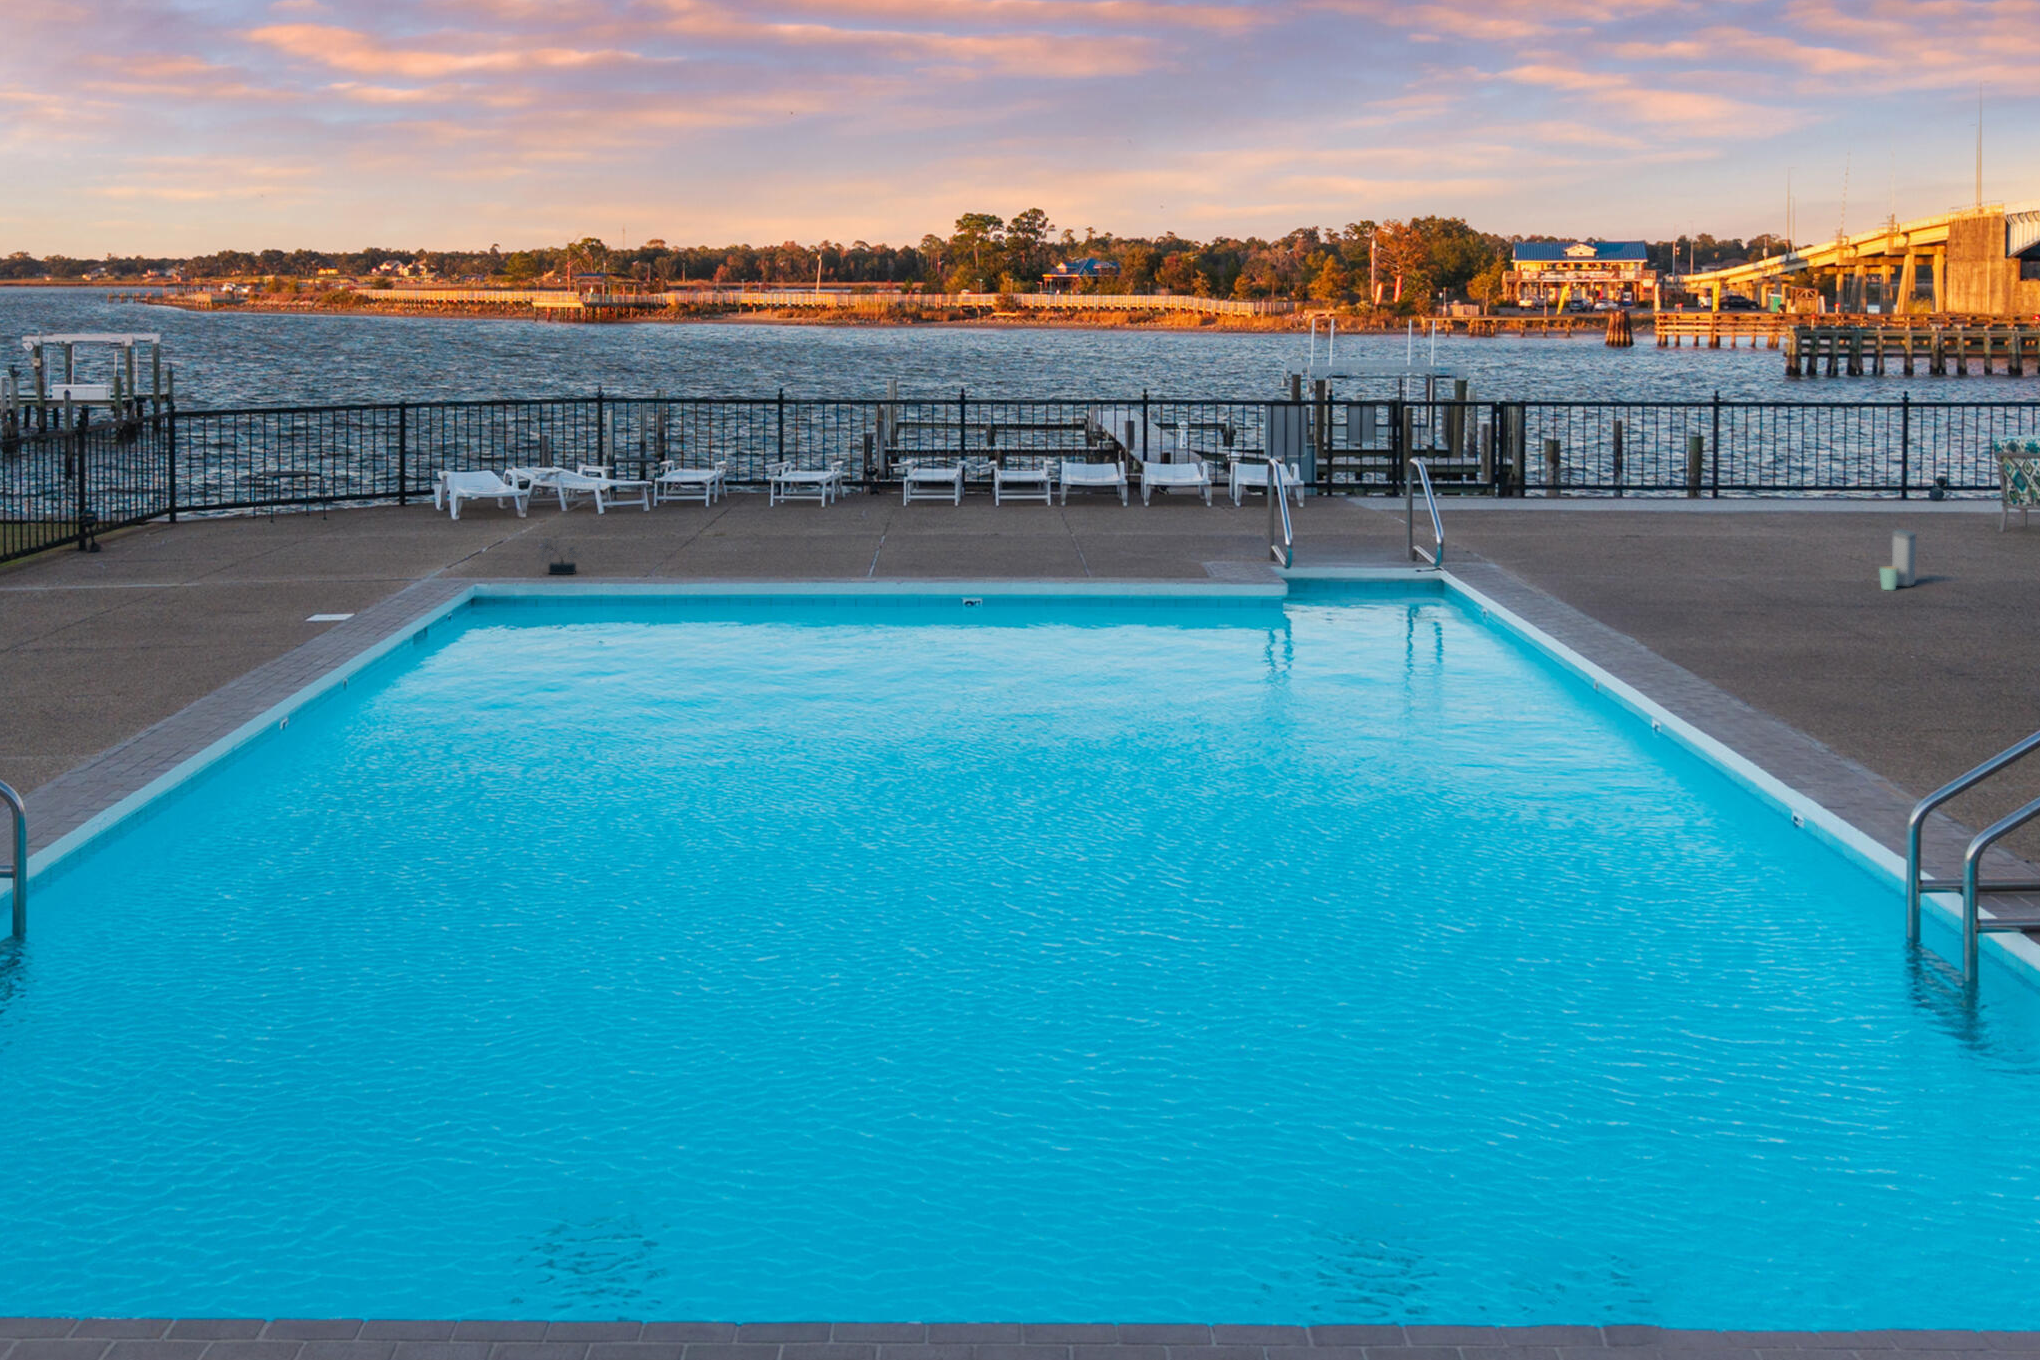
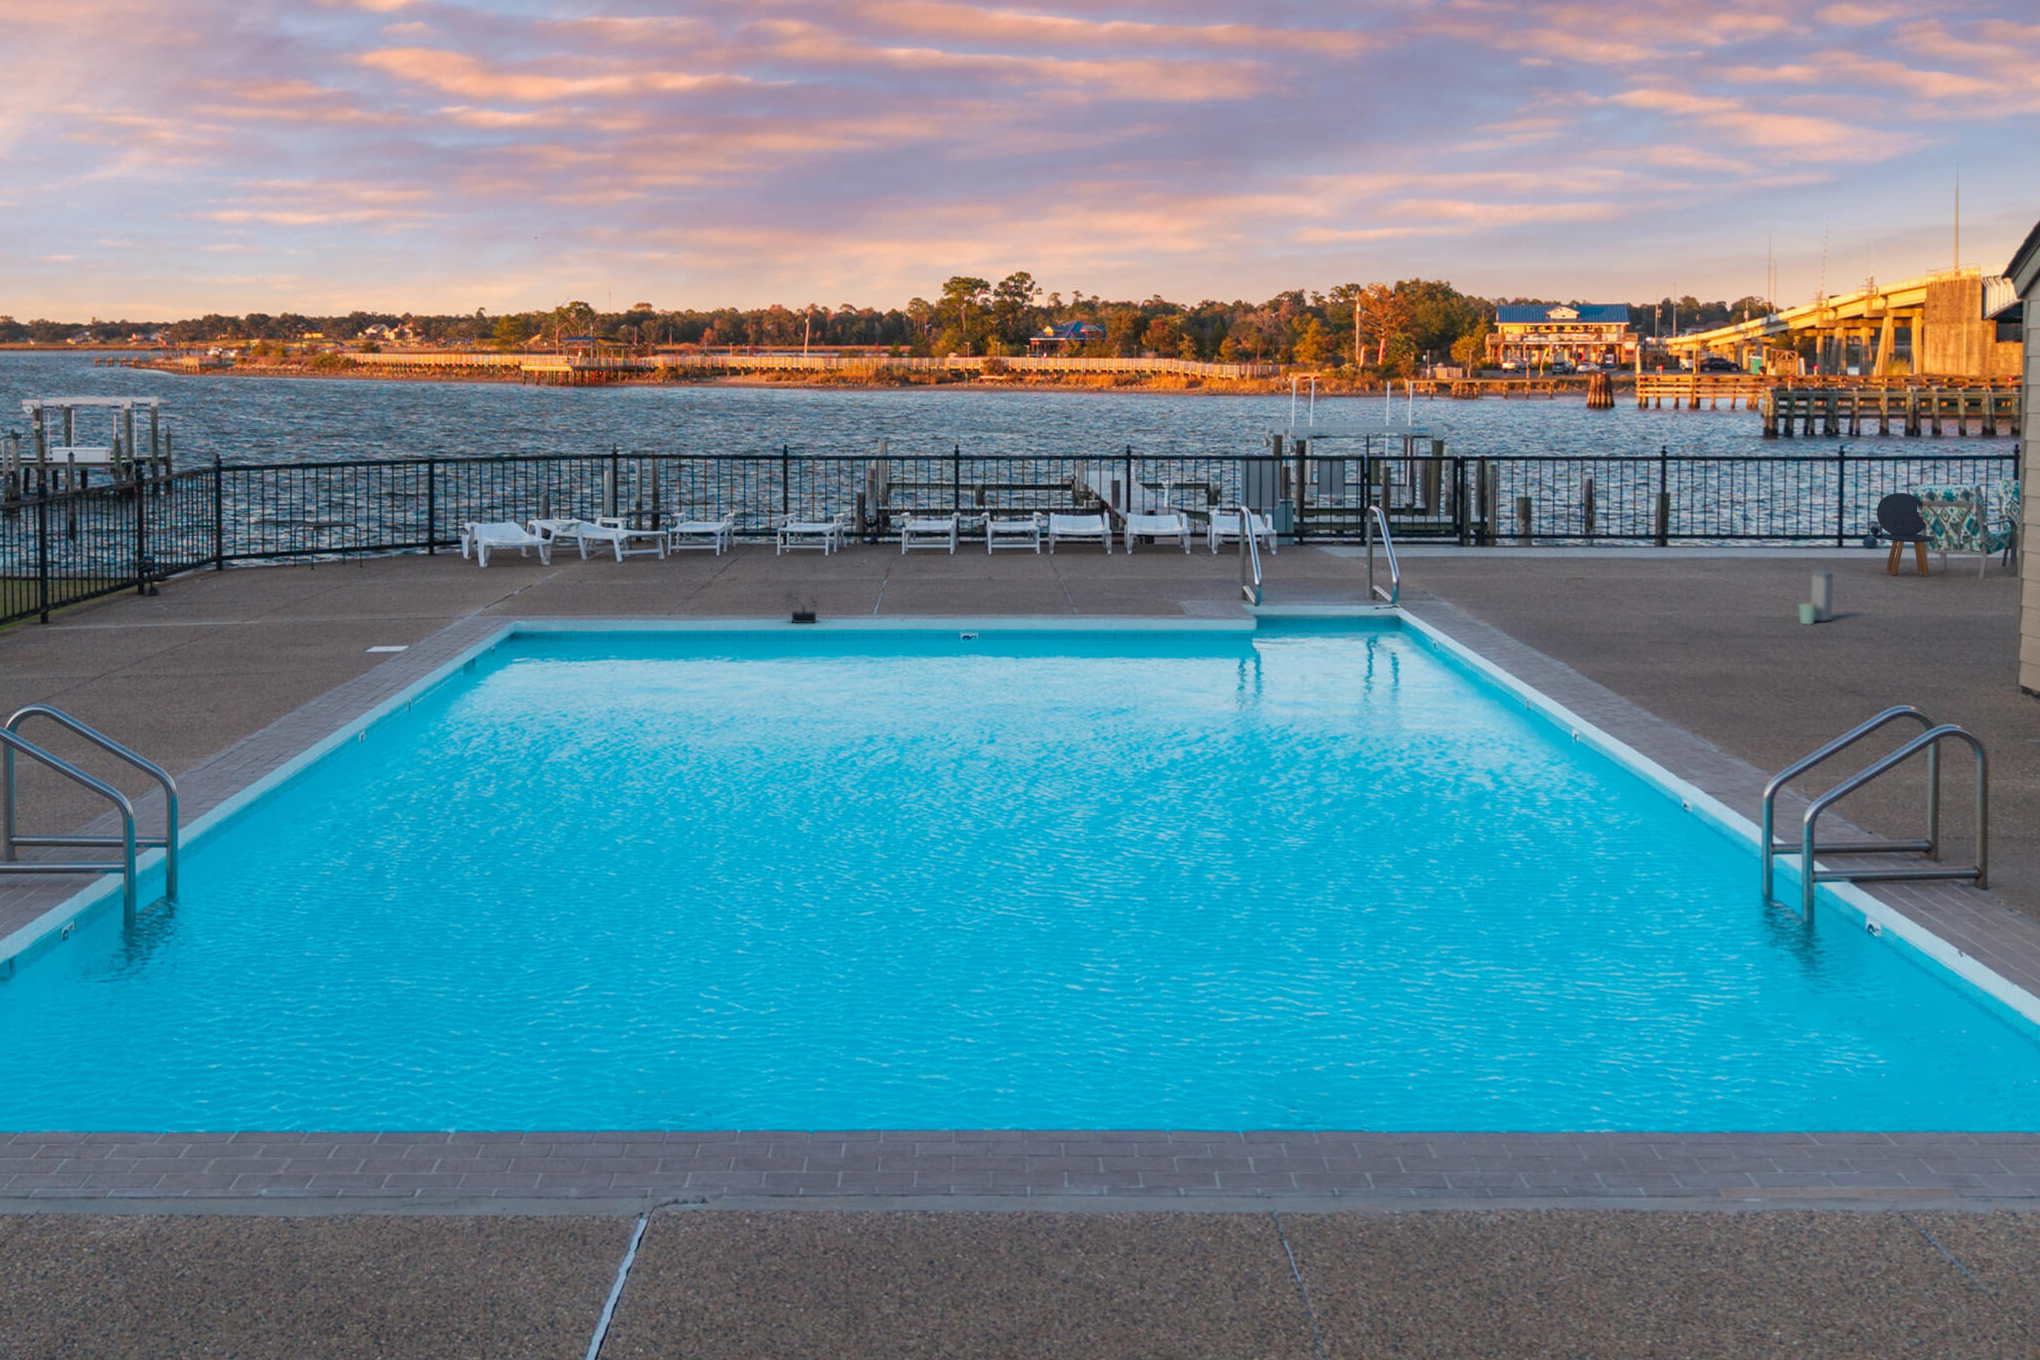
chair: none [1949,444,2014,533] -> present [1877,493,1935,576]
decorative plant: present [541,538,581,574] -> present [784,590,818,623]

